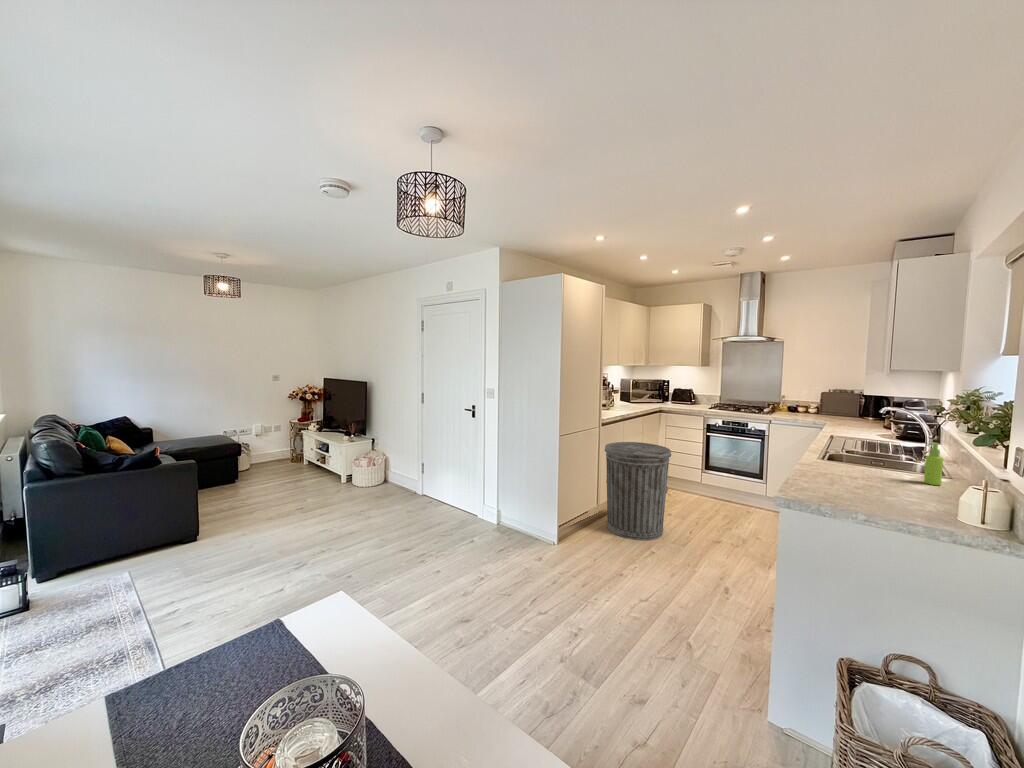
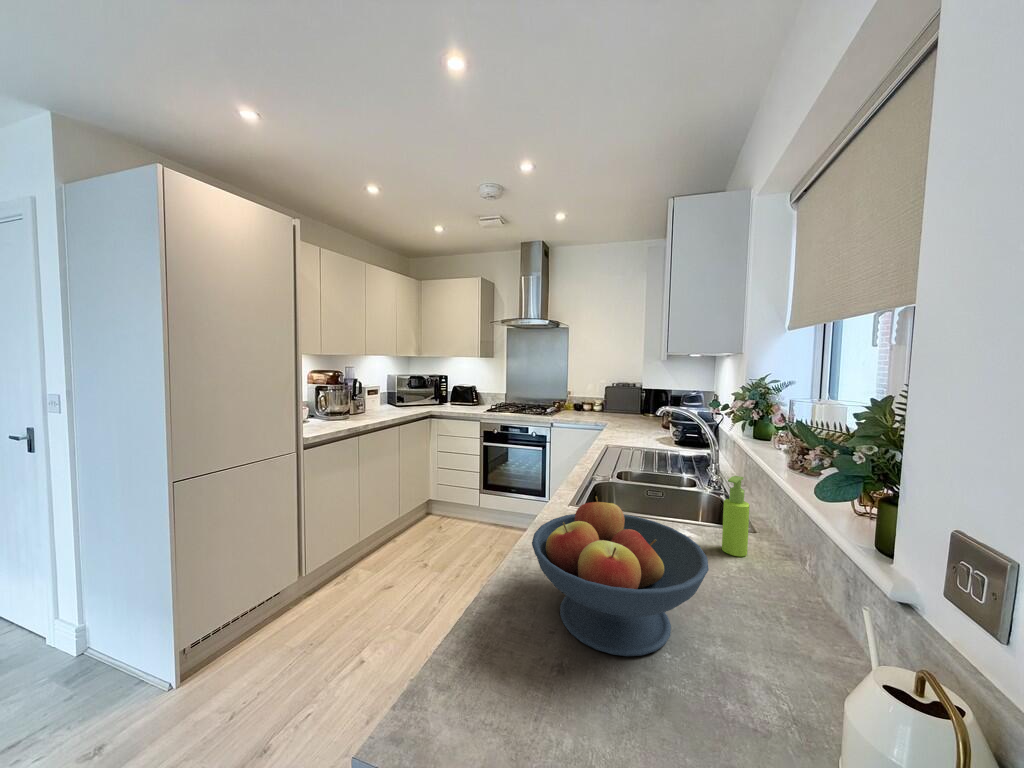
fruit bowl: none [815,441,907,497] -> present [532,496,709,656]
trash can: present [605,442,671,540] -> none [289,471,402,643]

